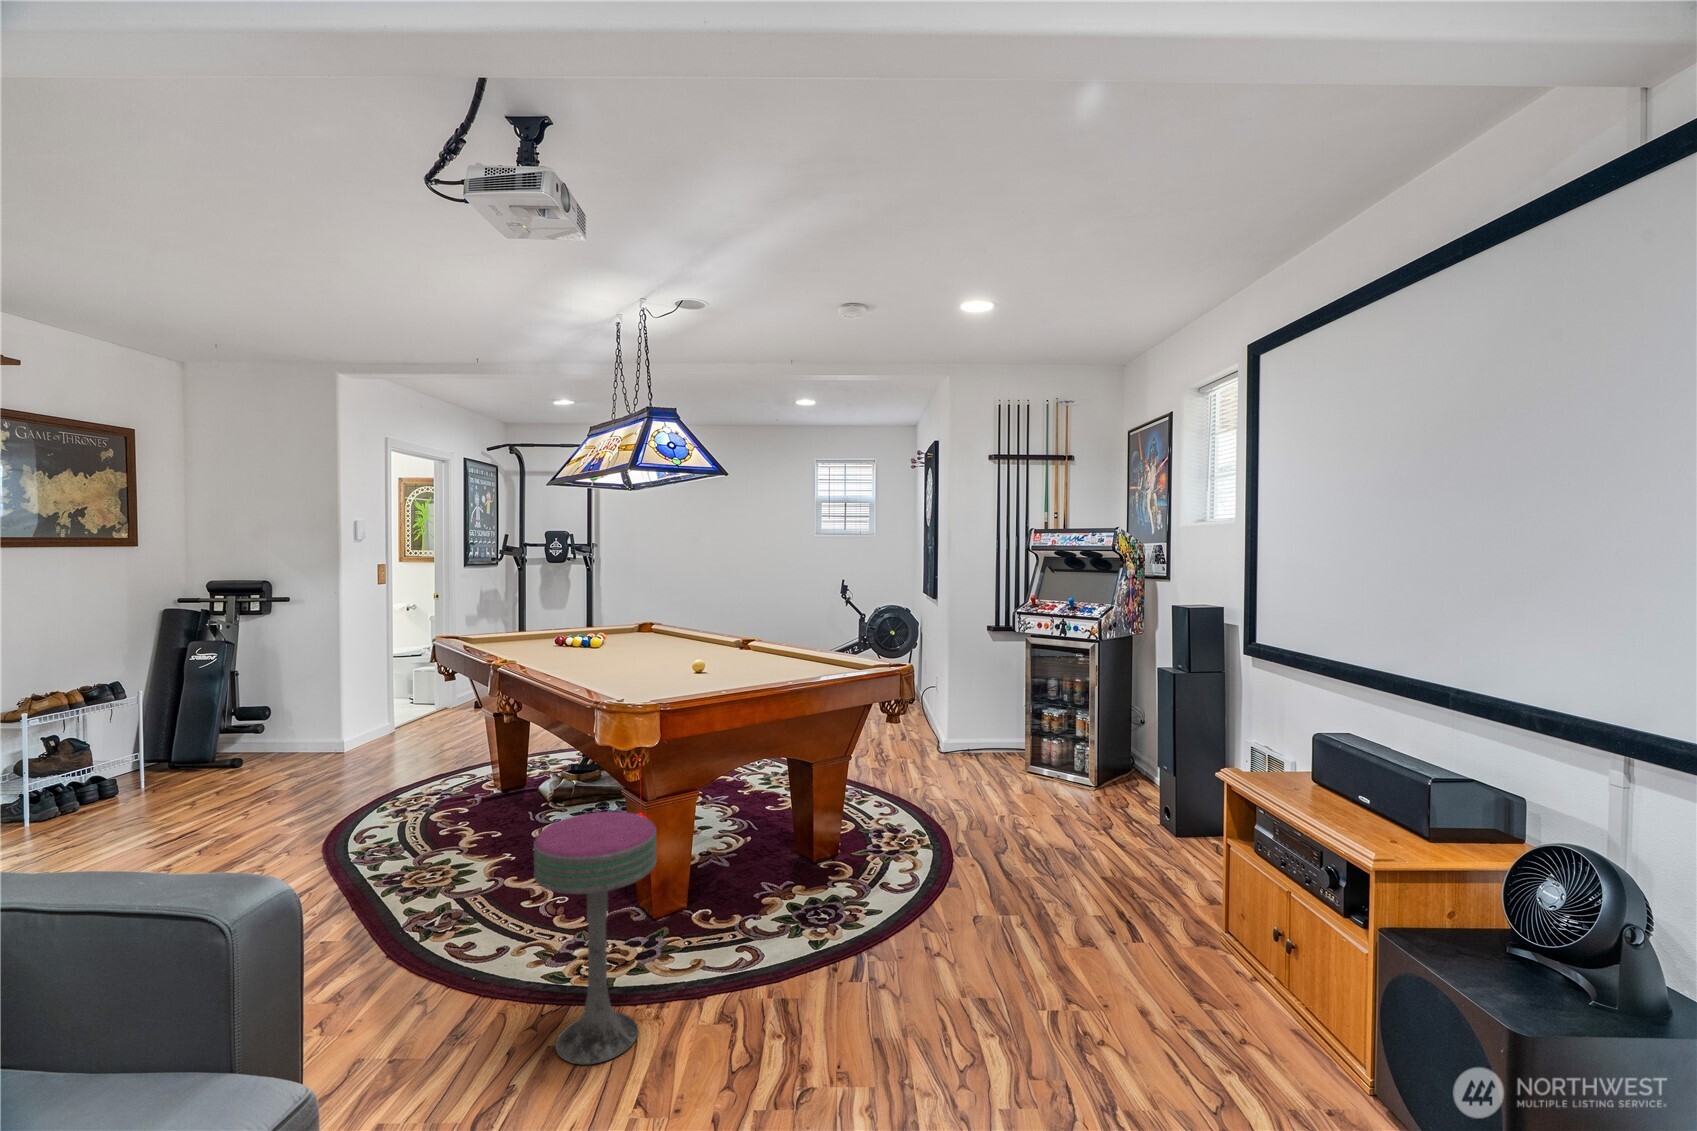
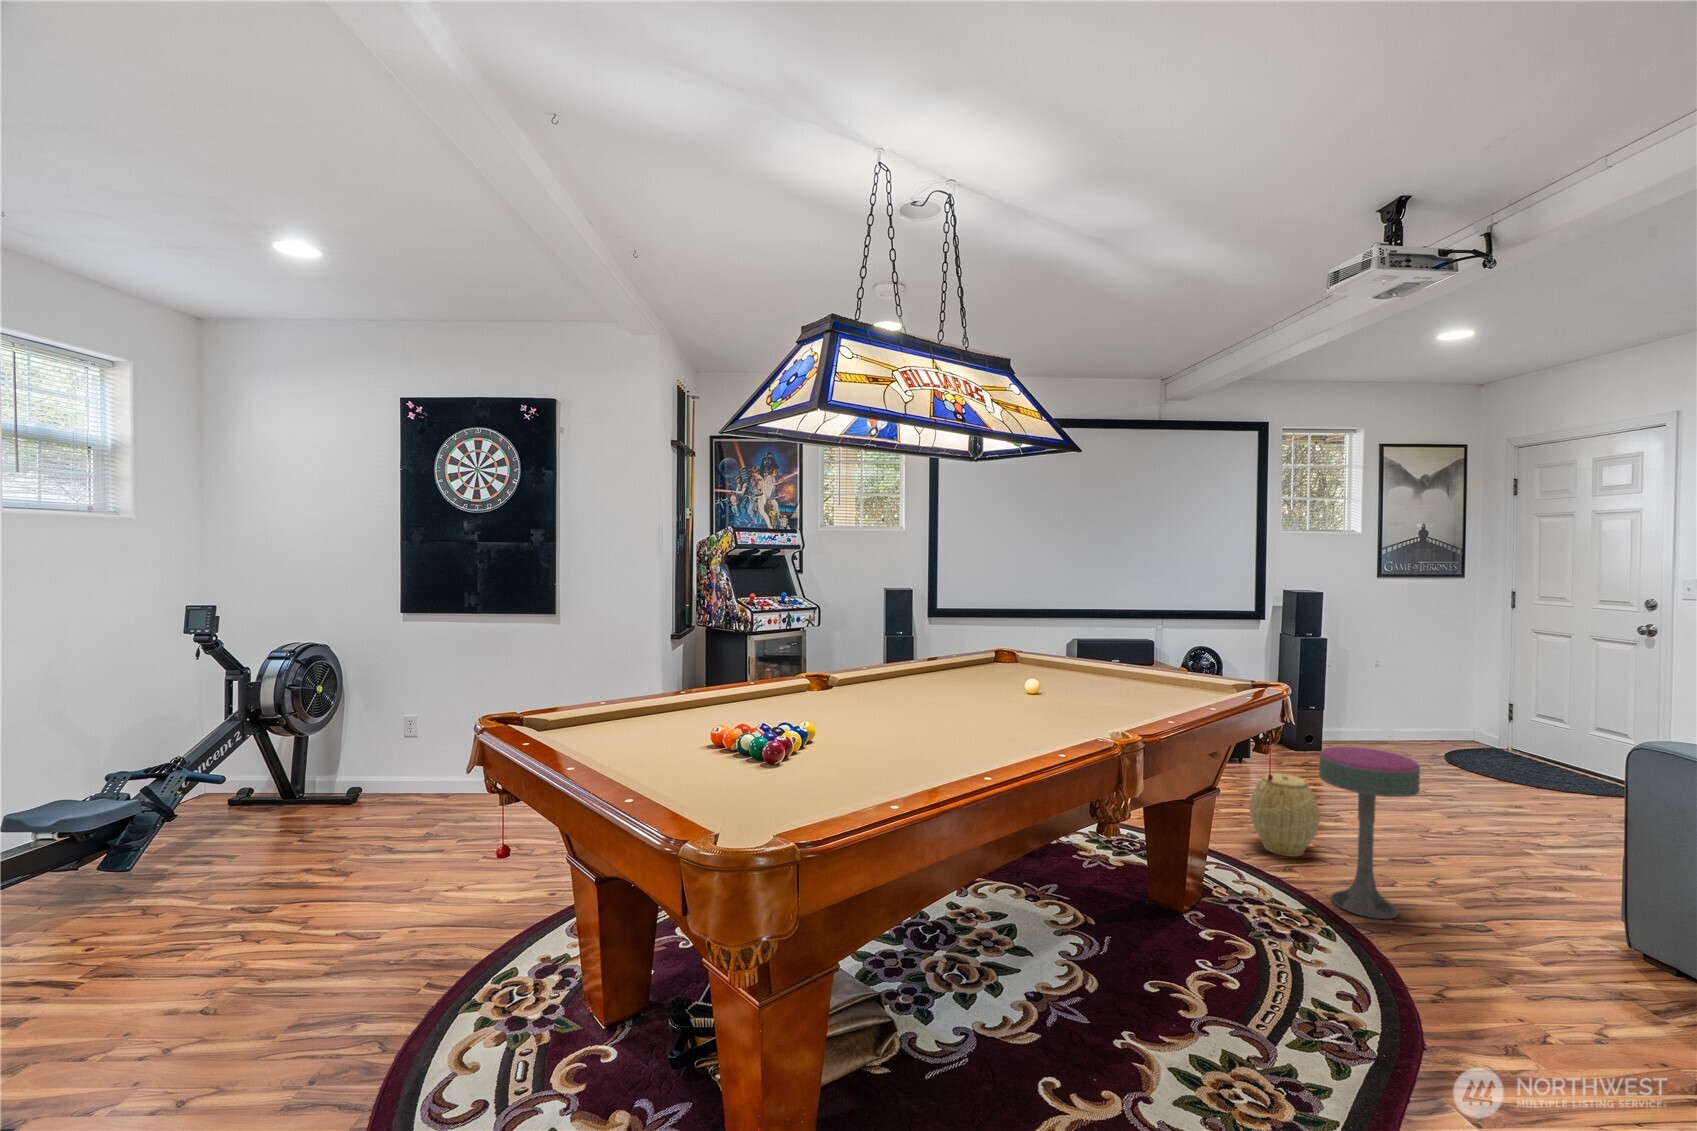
woven basket: none [742,908,844,1059] -> present [1249,773,1320,857]

